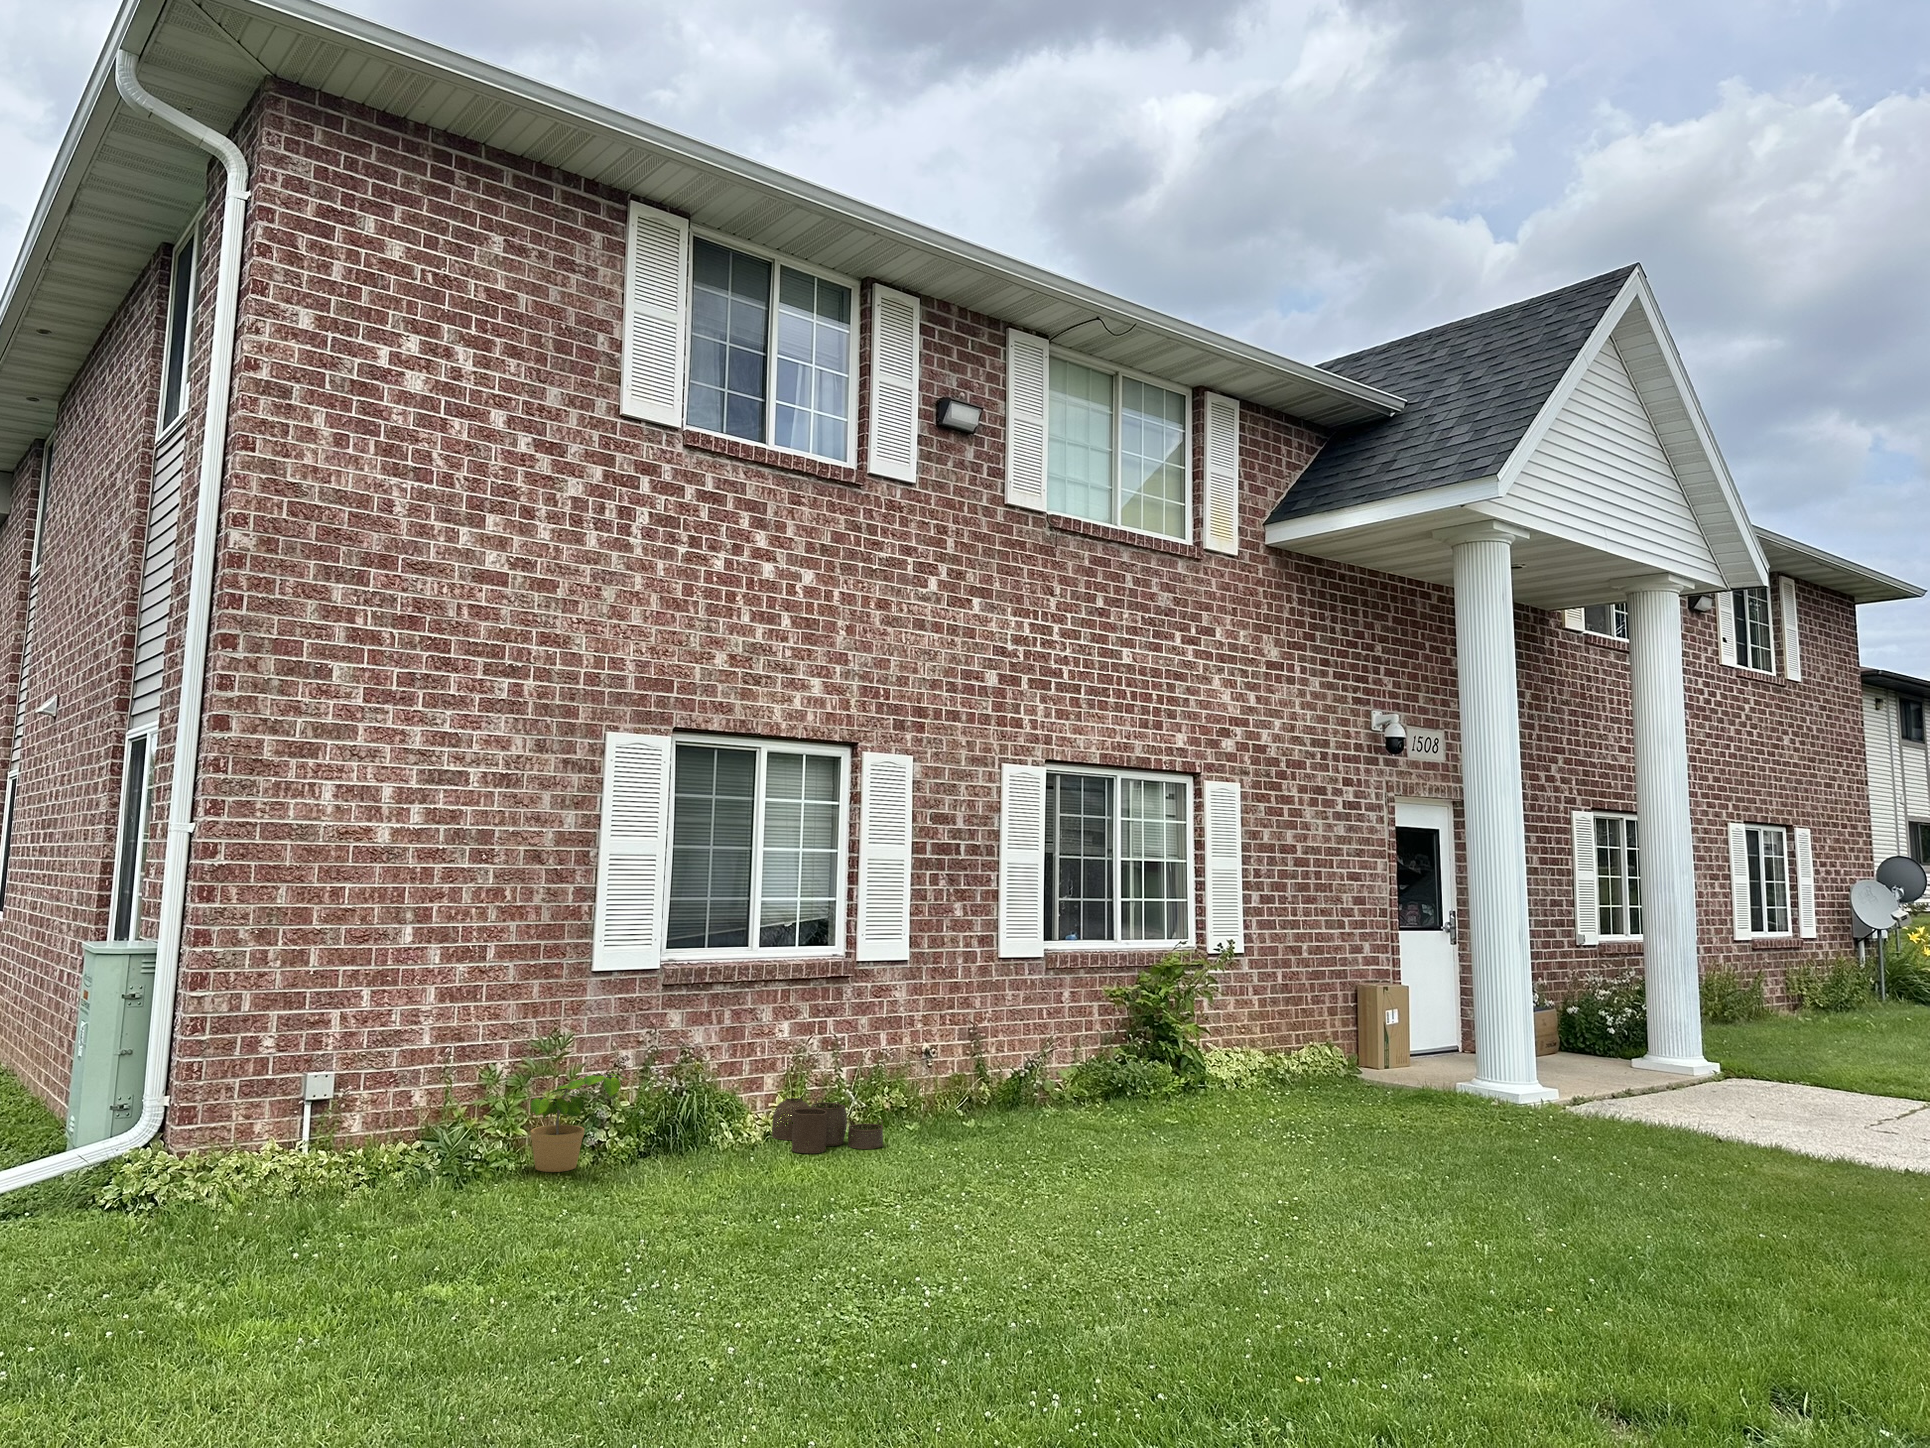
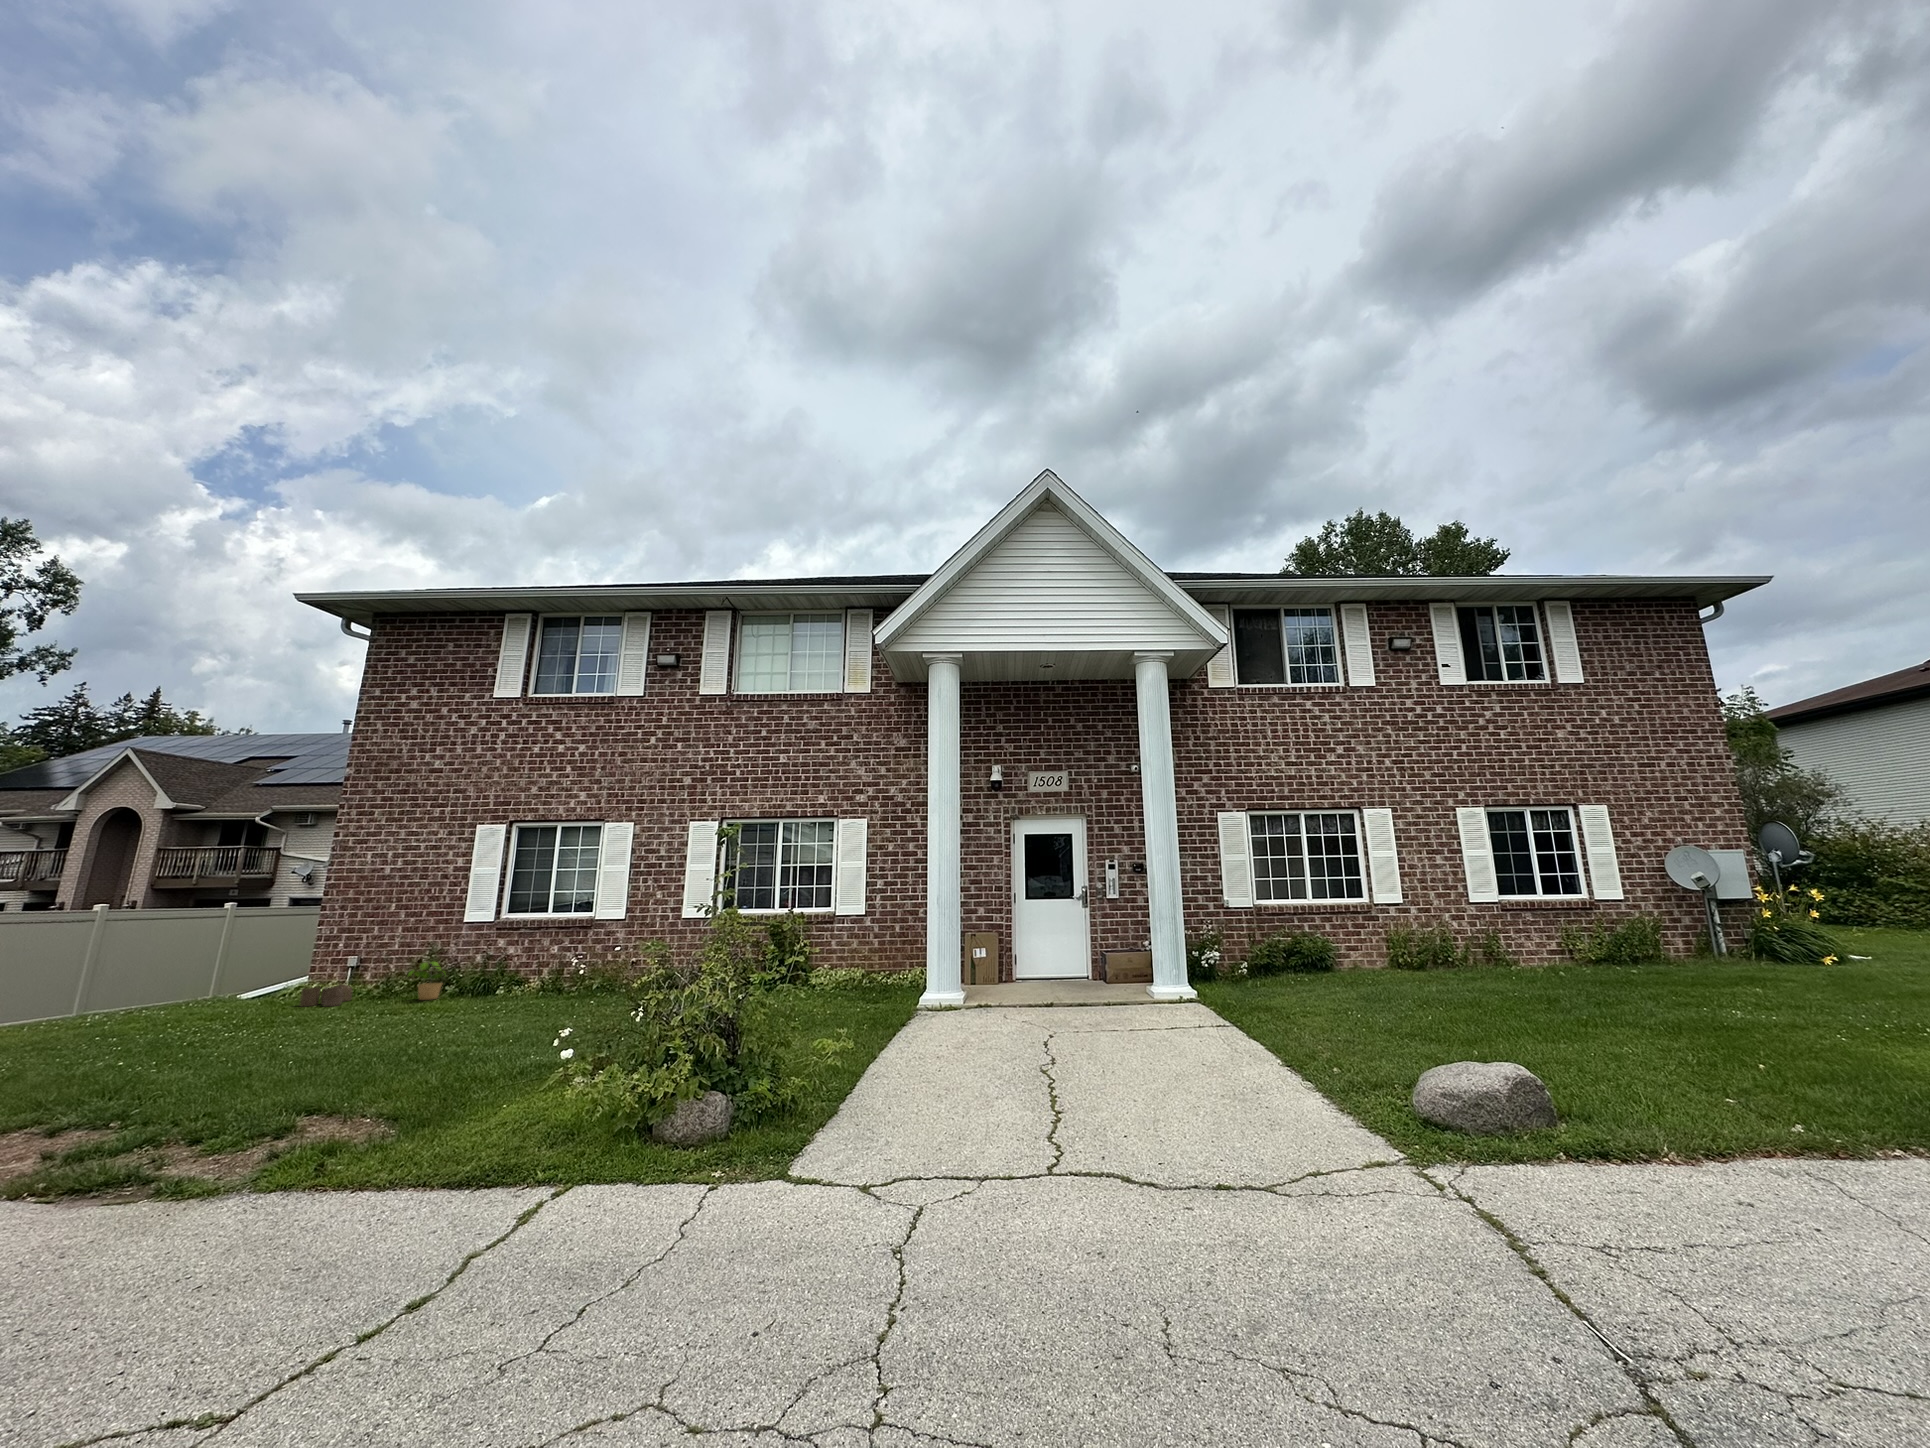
woven basket: present [772,1096,883,1153] -> present [300,984,353,1006]

